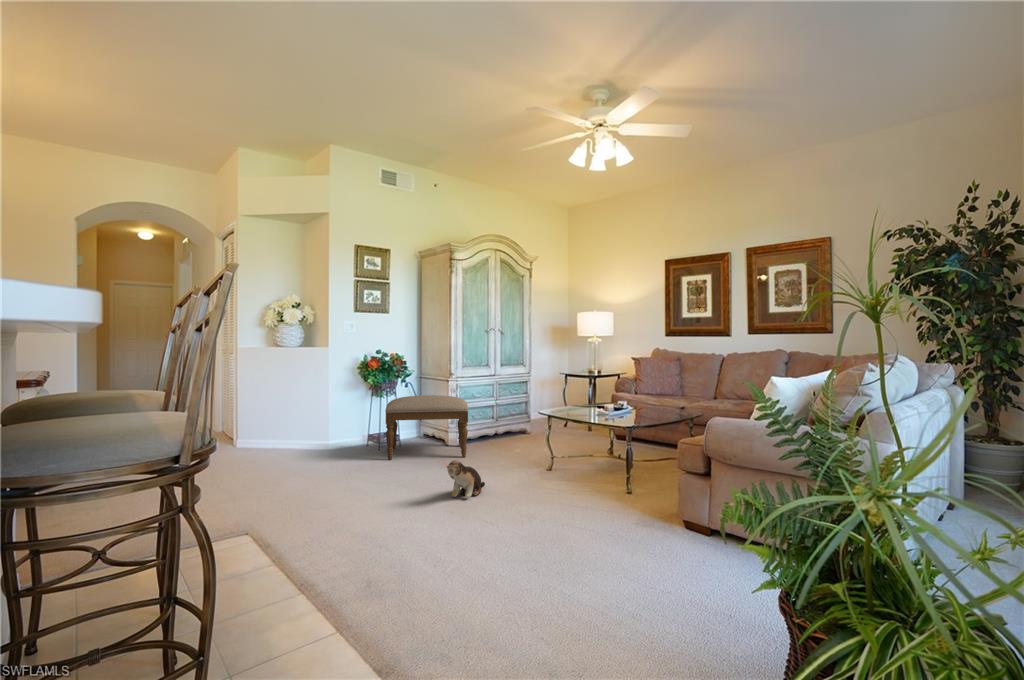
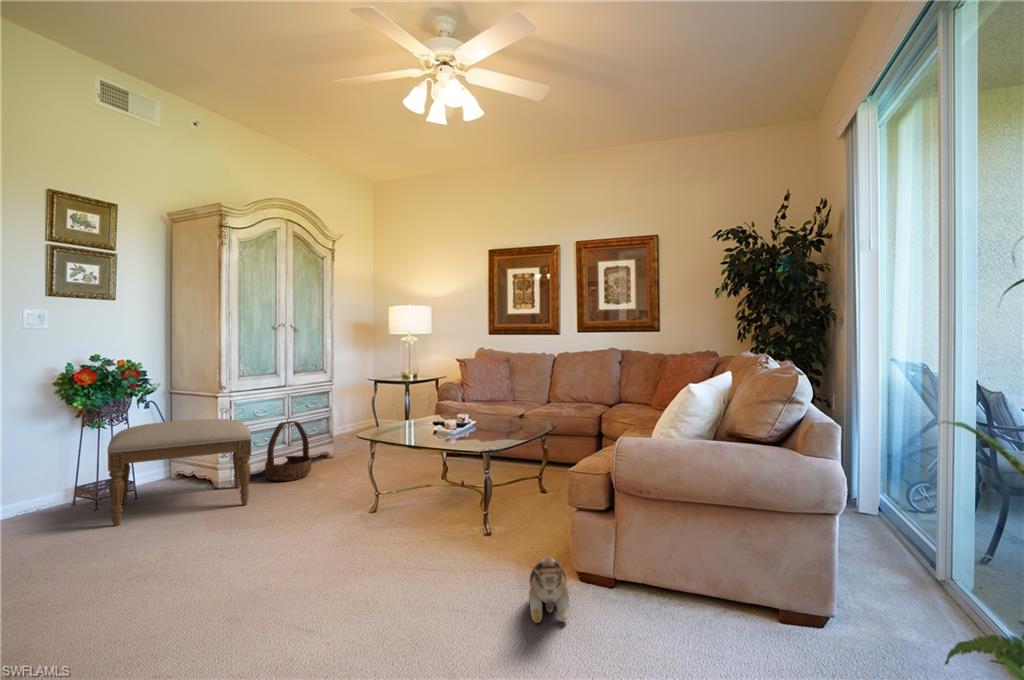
basket: none [479,401,511,446] -> present [265,421,311,481]
plush toy: present [444,460,485,498] -> present [529,556,569,623]

